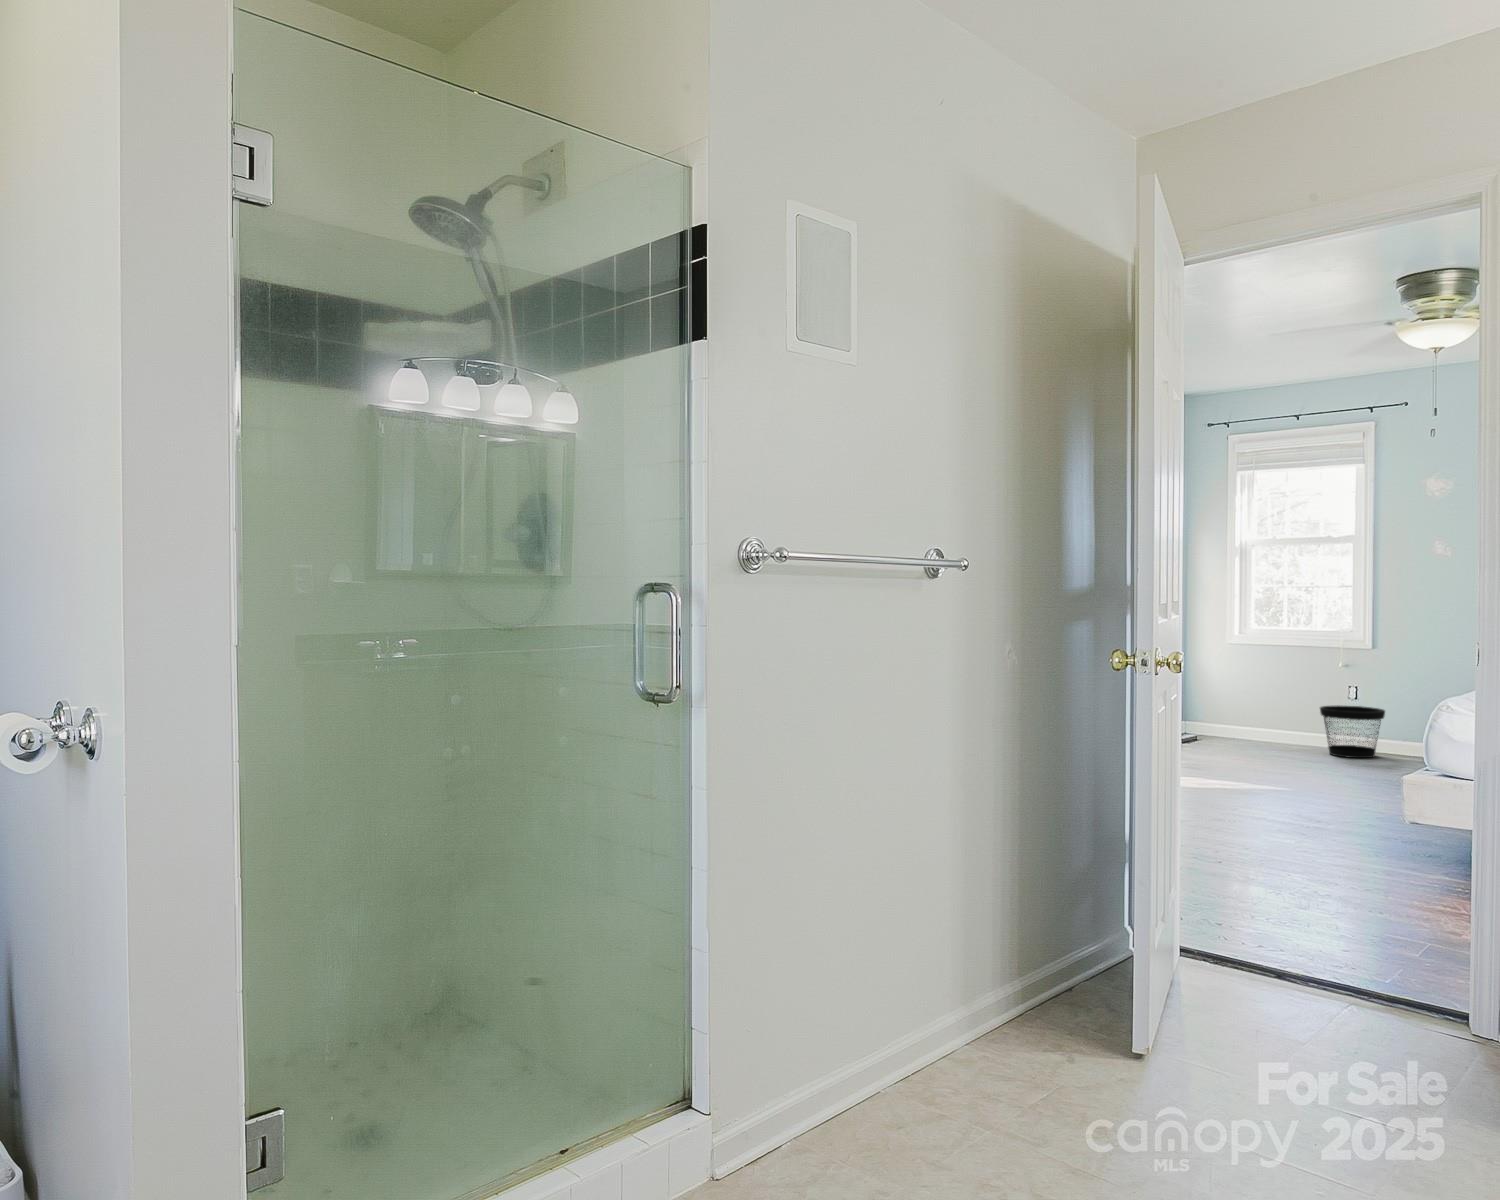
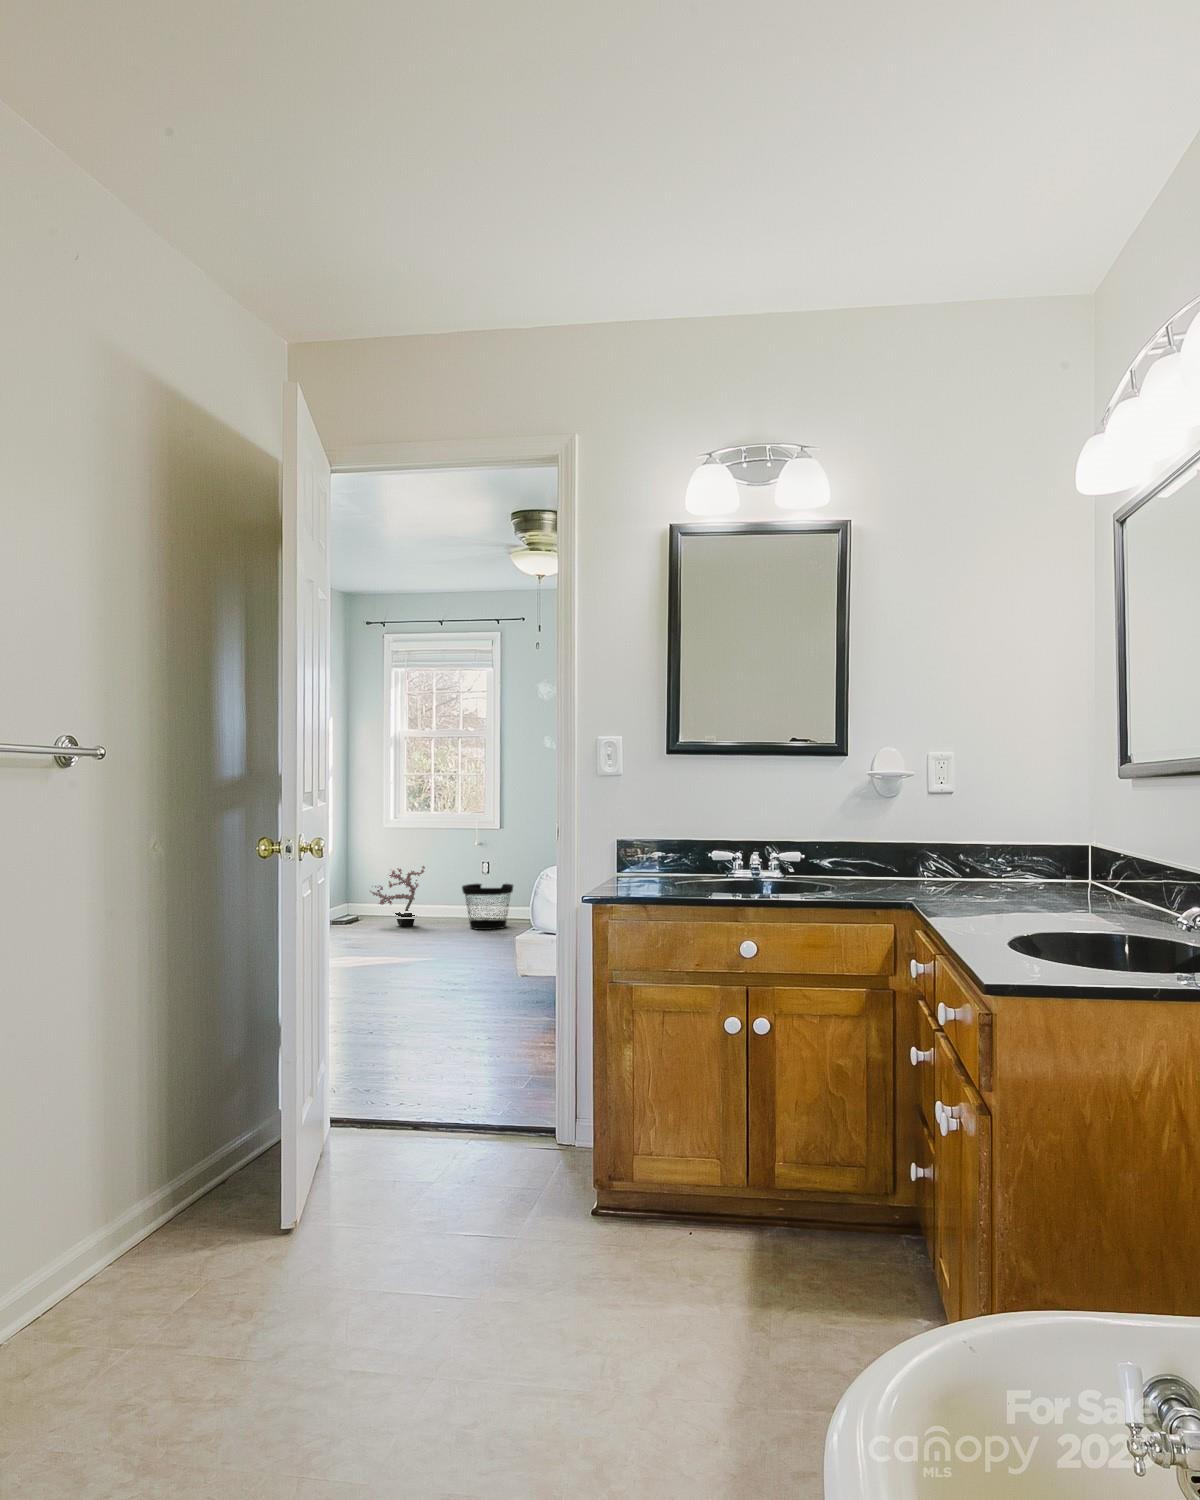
potted plant: none [1209,680,1278,746] -> present [370,866,425,927]

